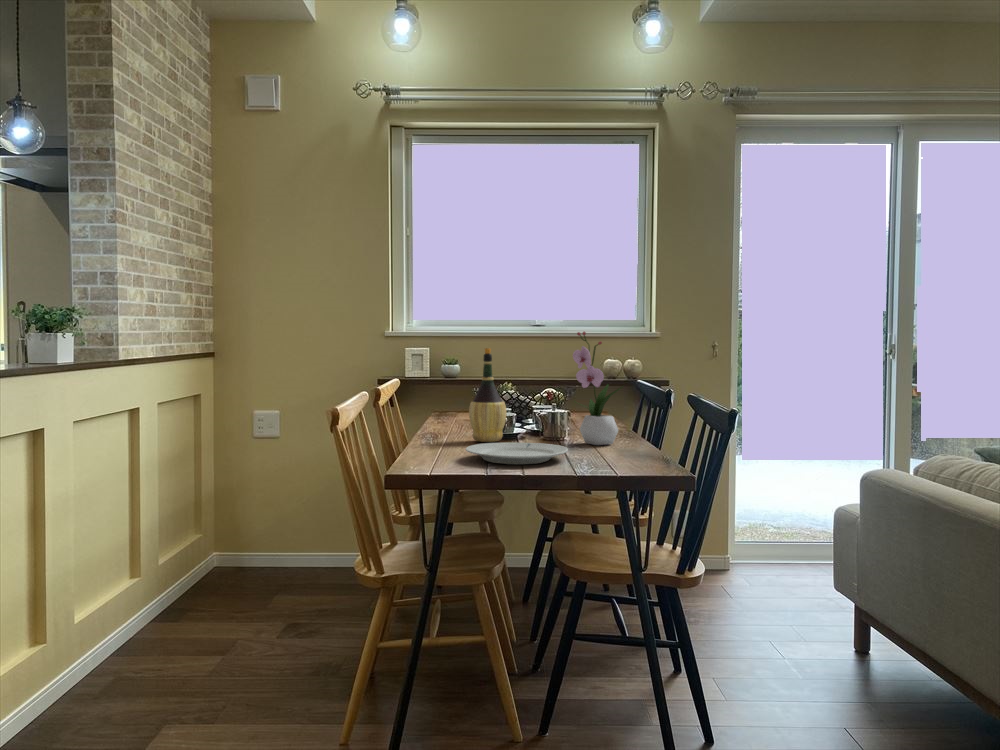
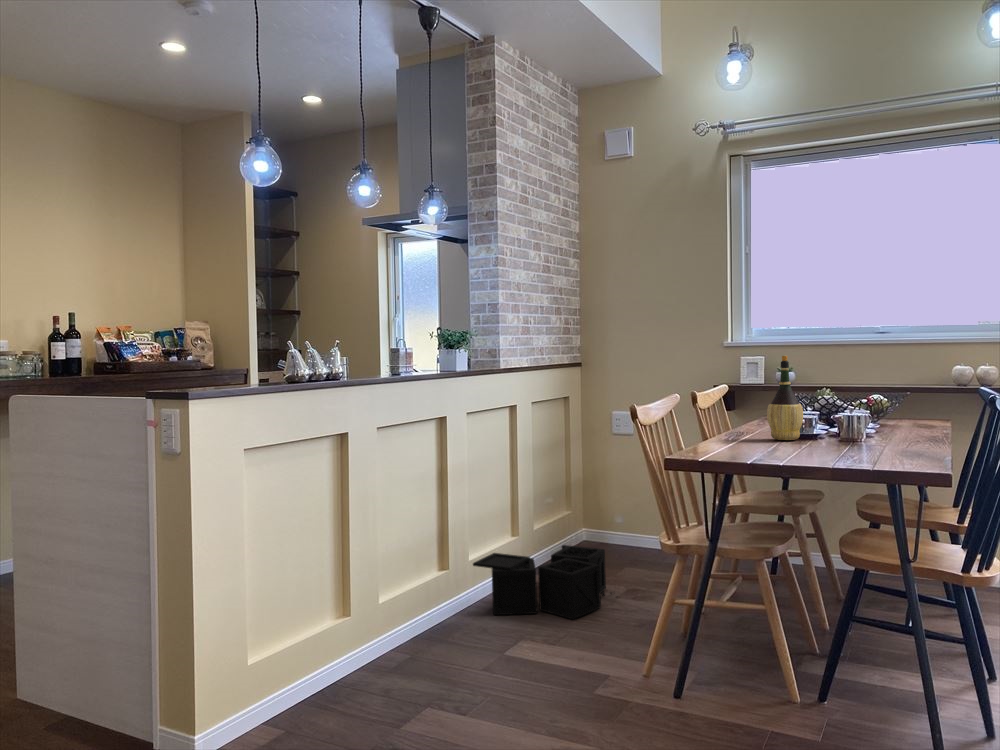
flower arrangement: present [573,332,623,445] -> none [865,339,921,447]
plate: present [466,442,568,464] -> none [746,439,843,457]
storage bin: none [83,580,281,692] -> present [473,545,618,619]

